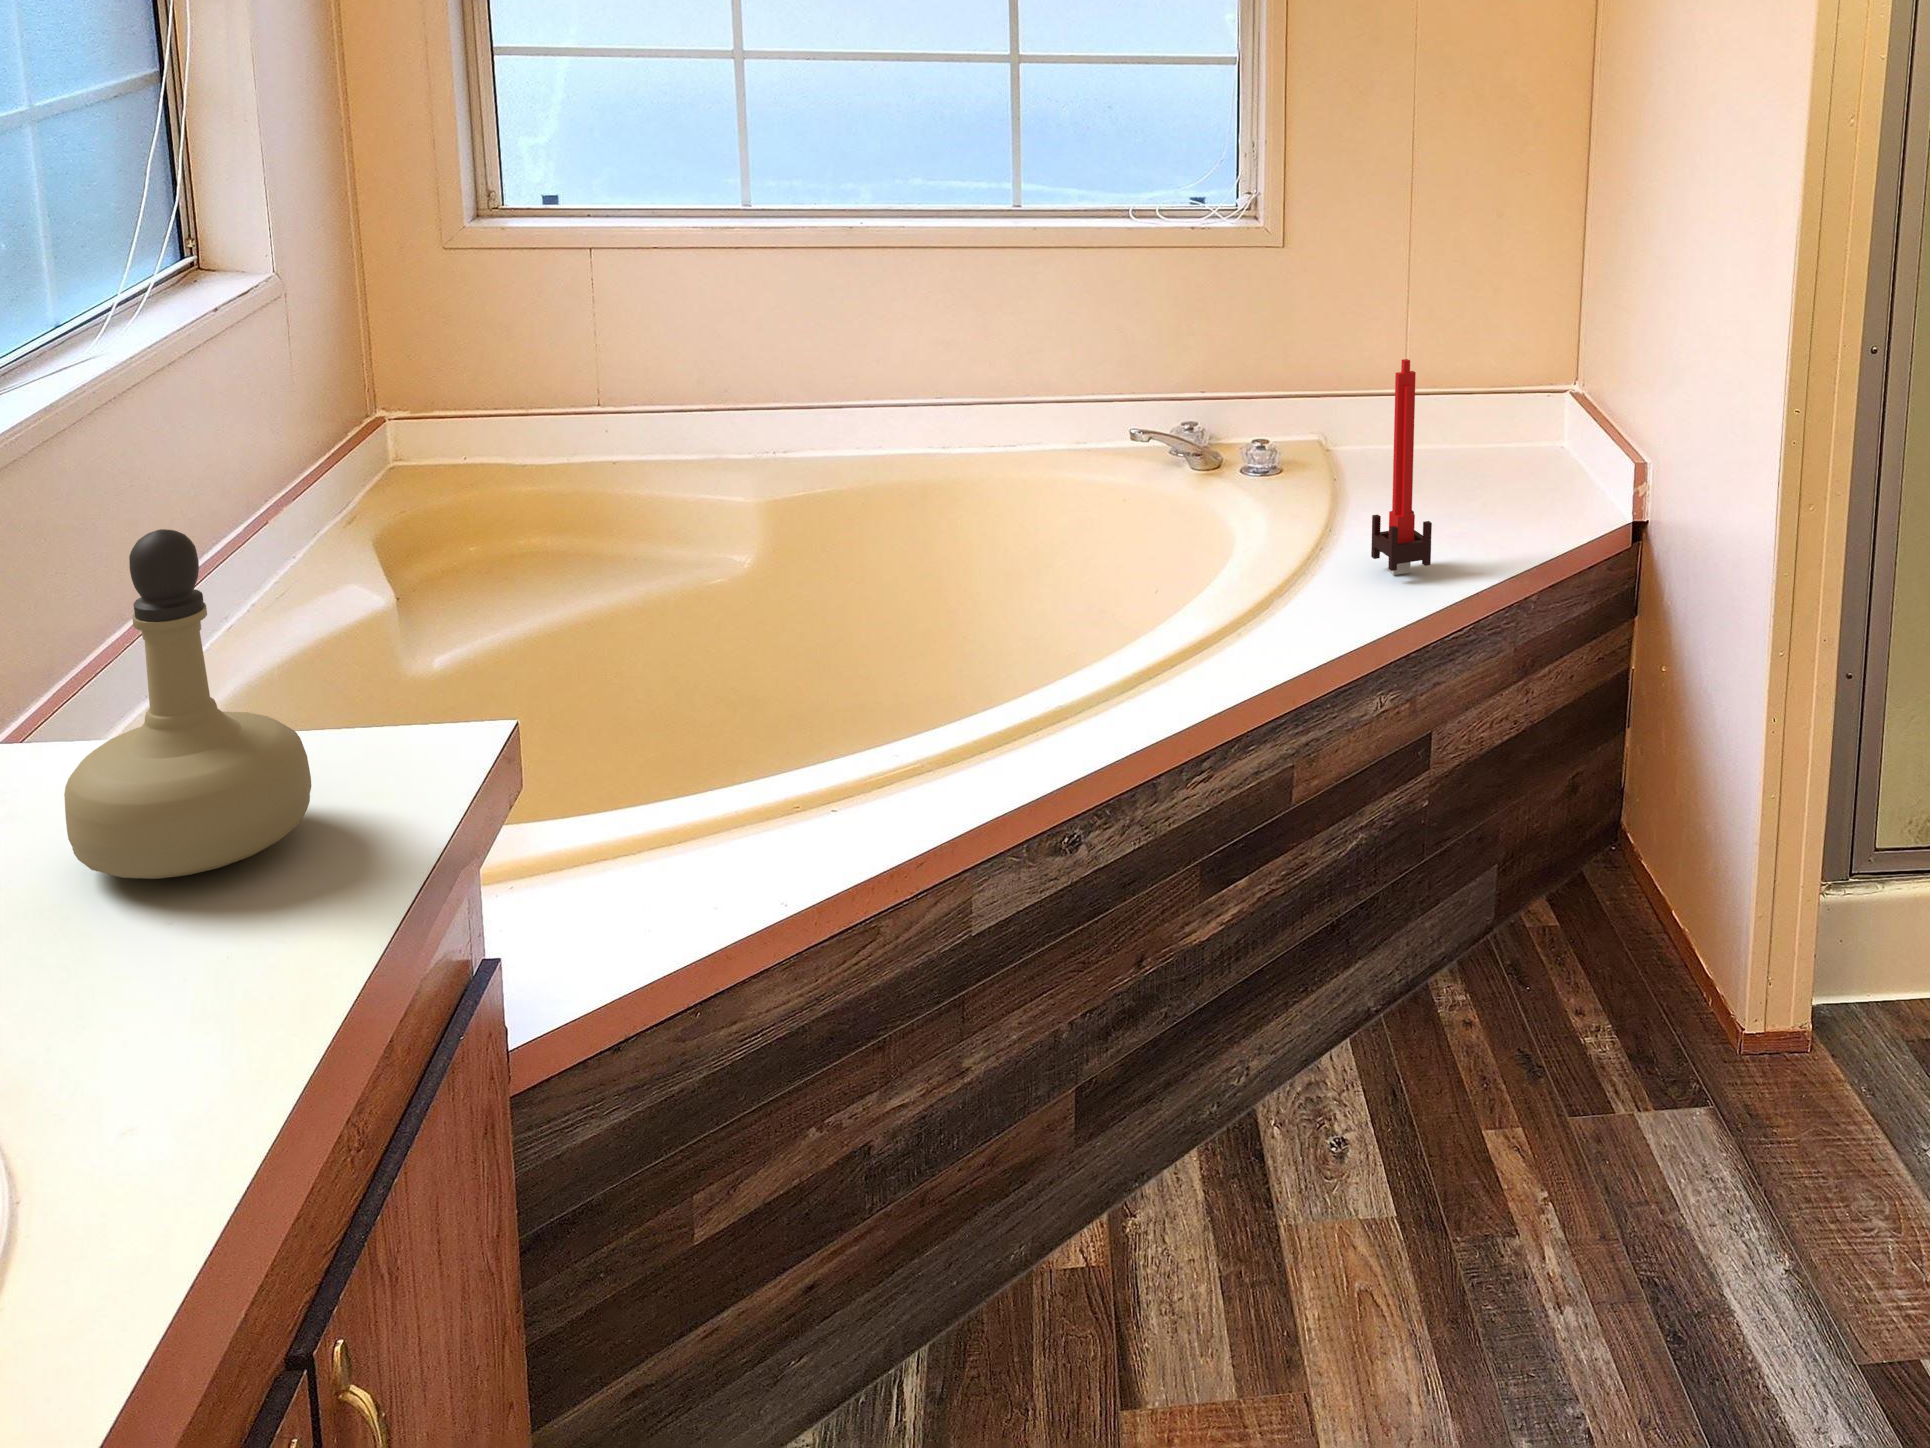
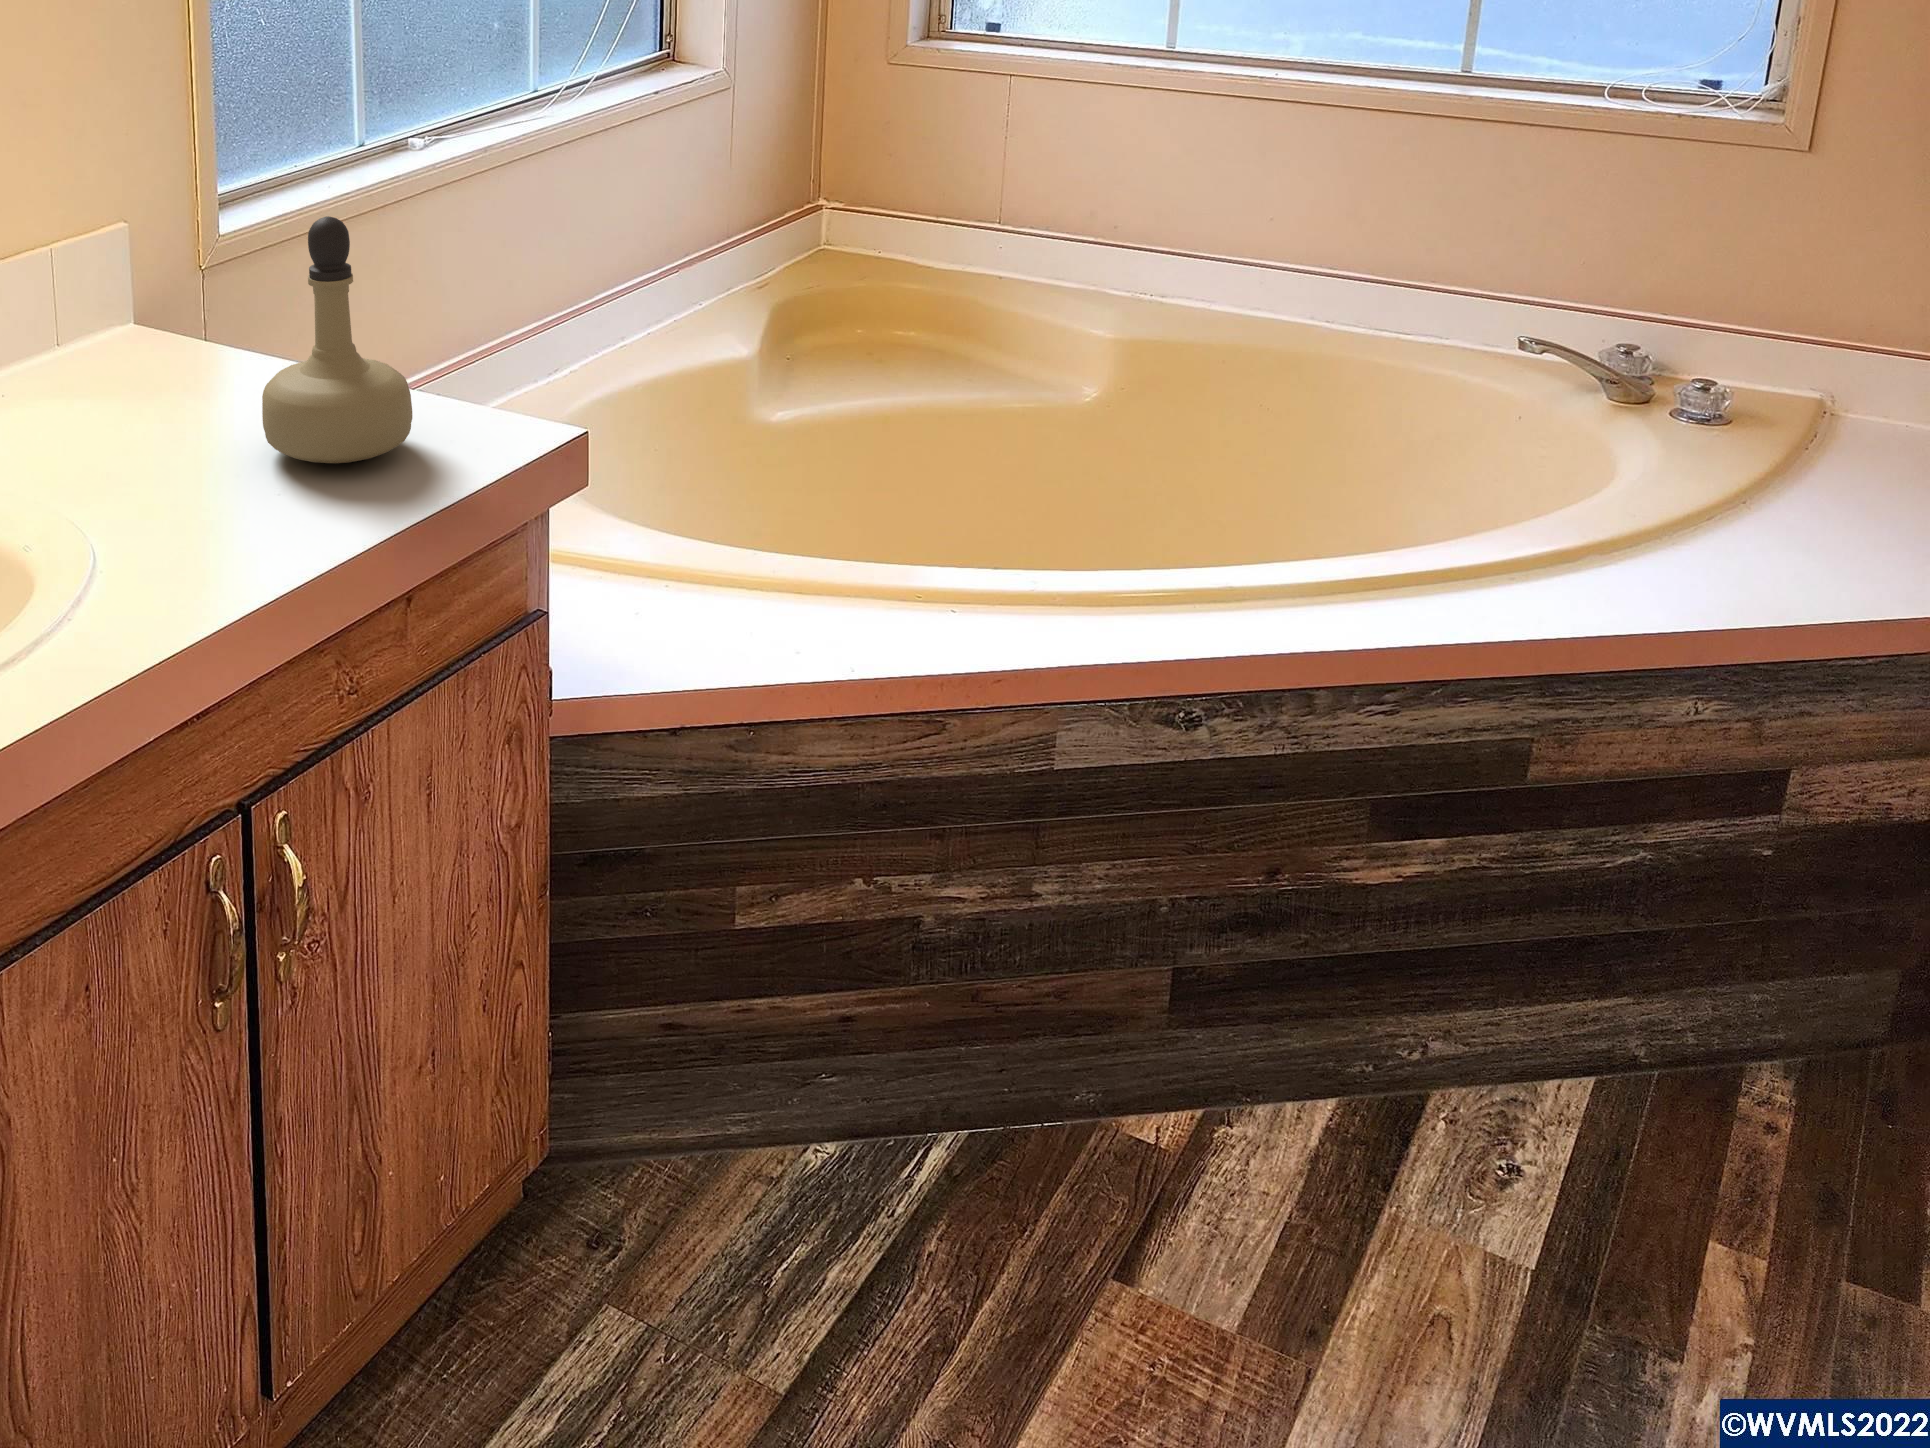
candle: present [1371,359,1432,575] -> none [1774,297,1871,570]

